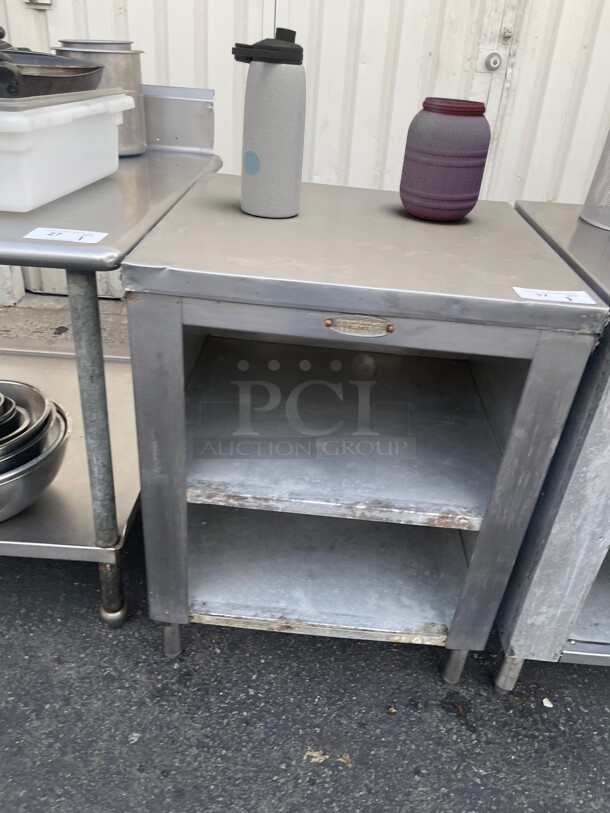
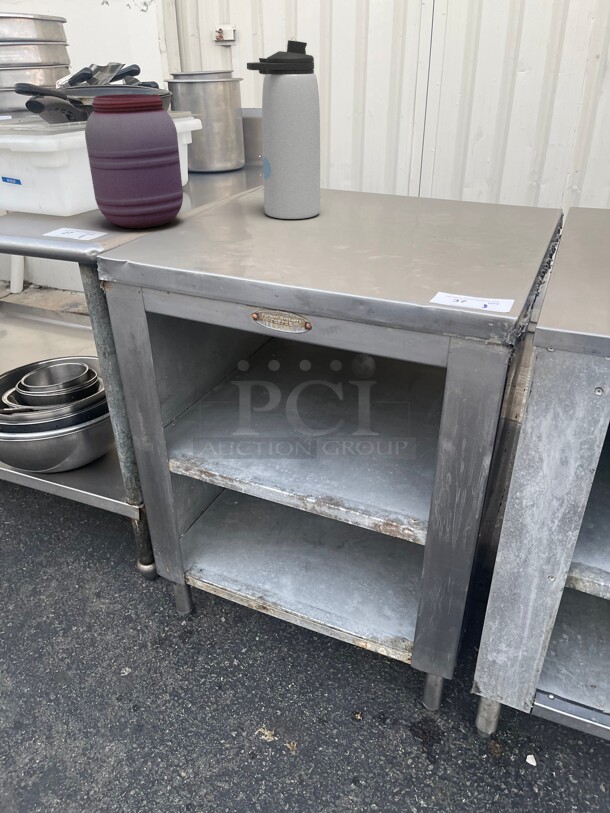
jar: present [399,97,491,221] -> present [85,94,183,228]

